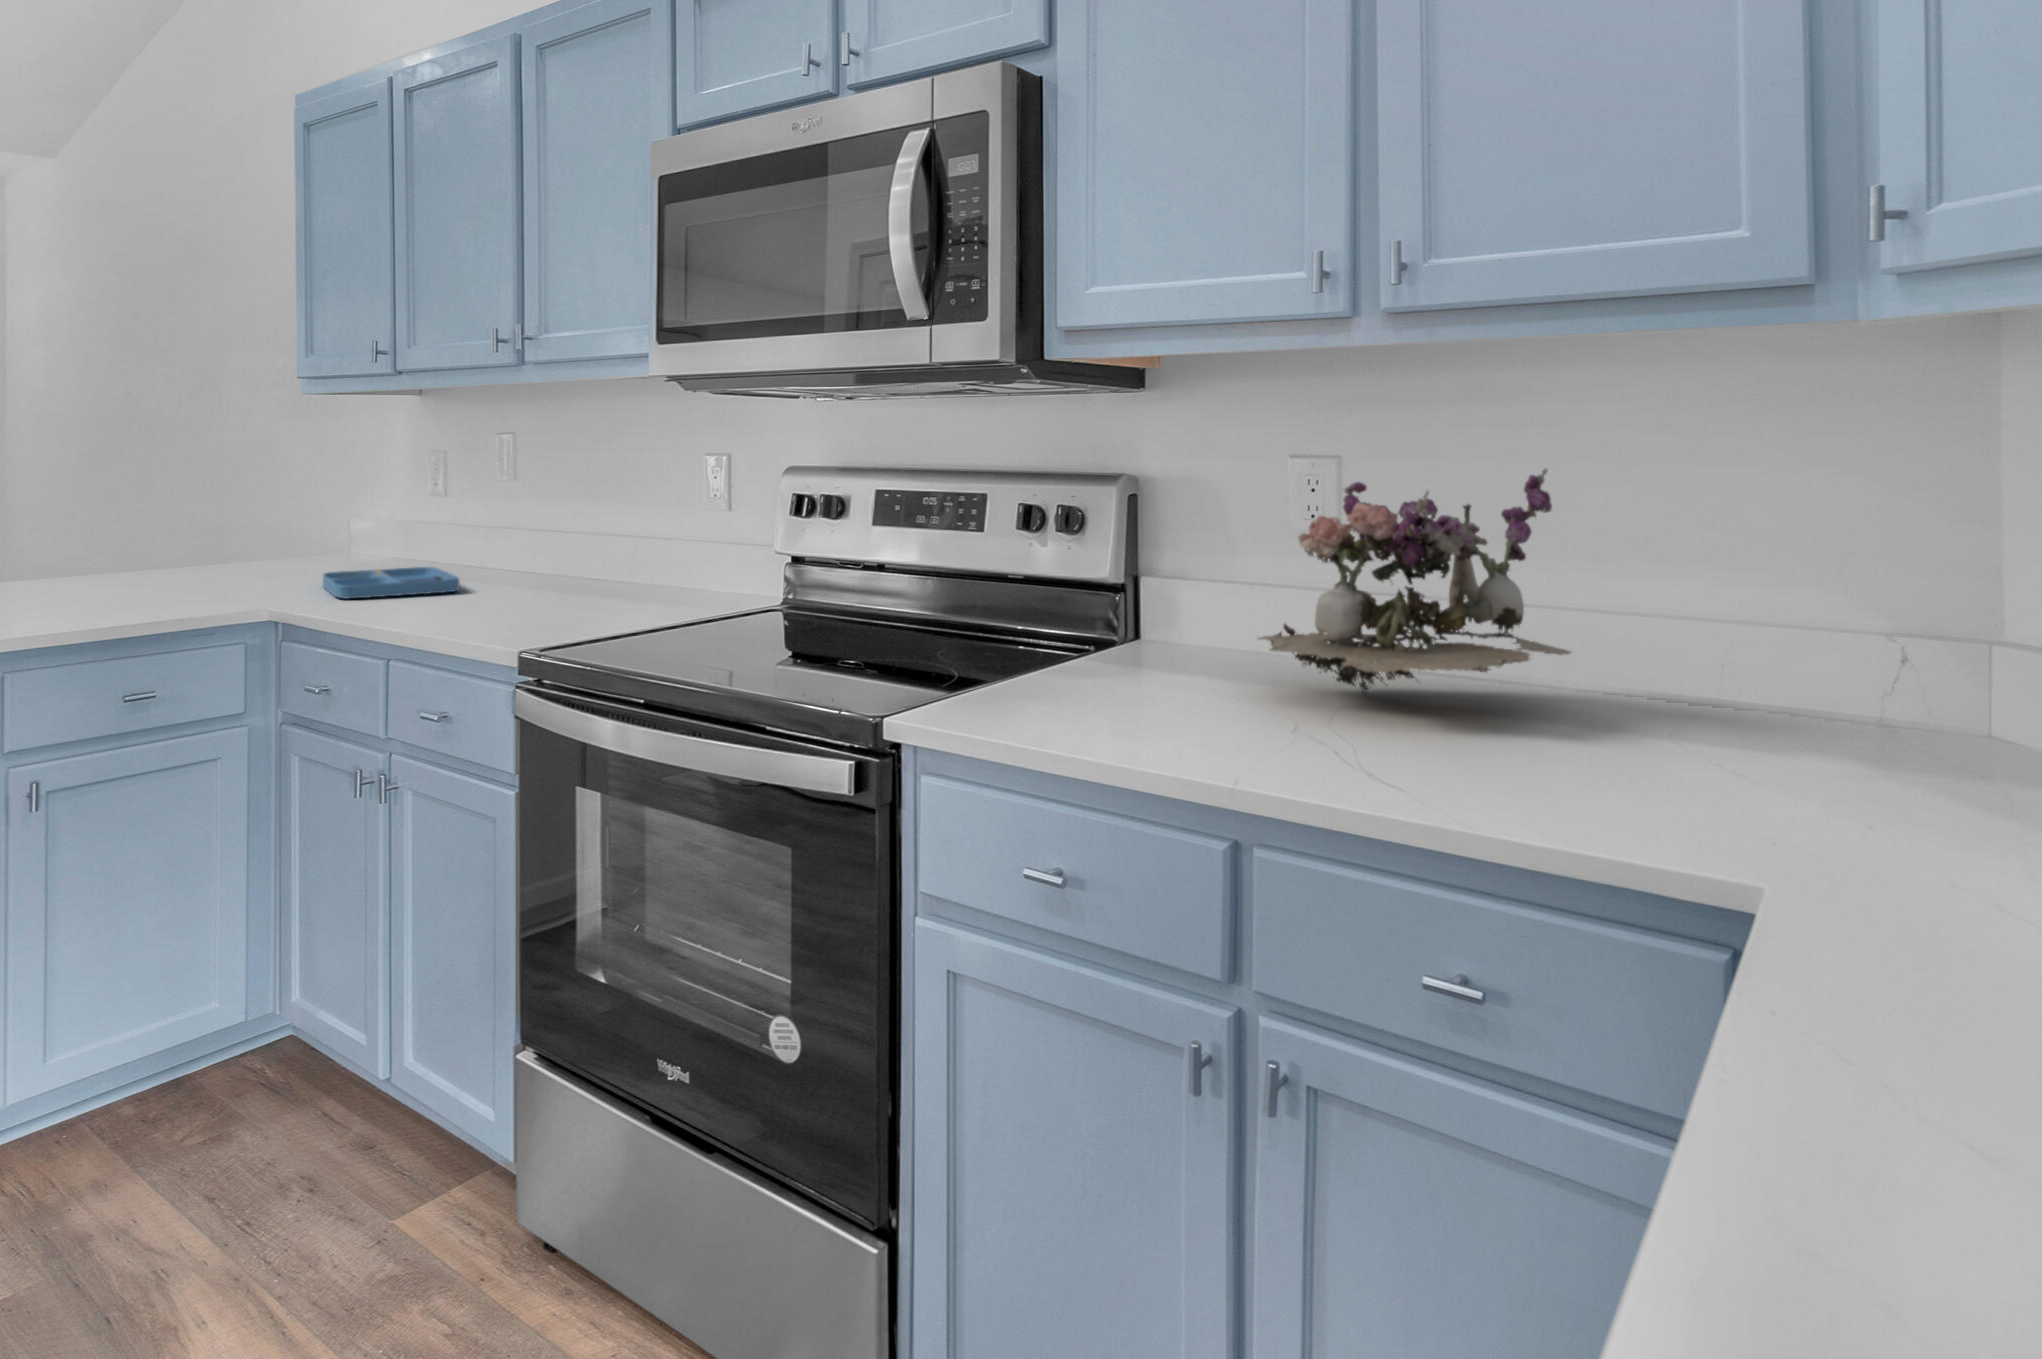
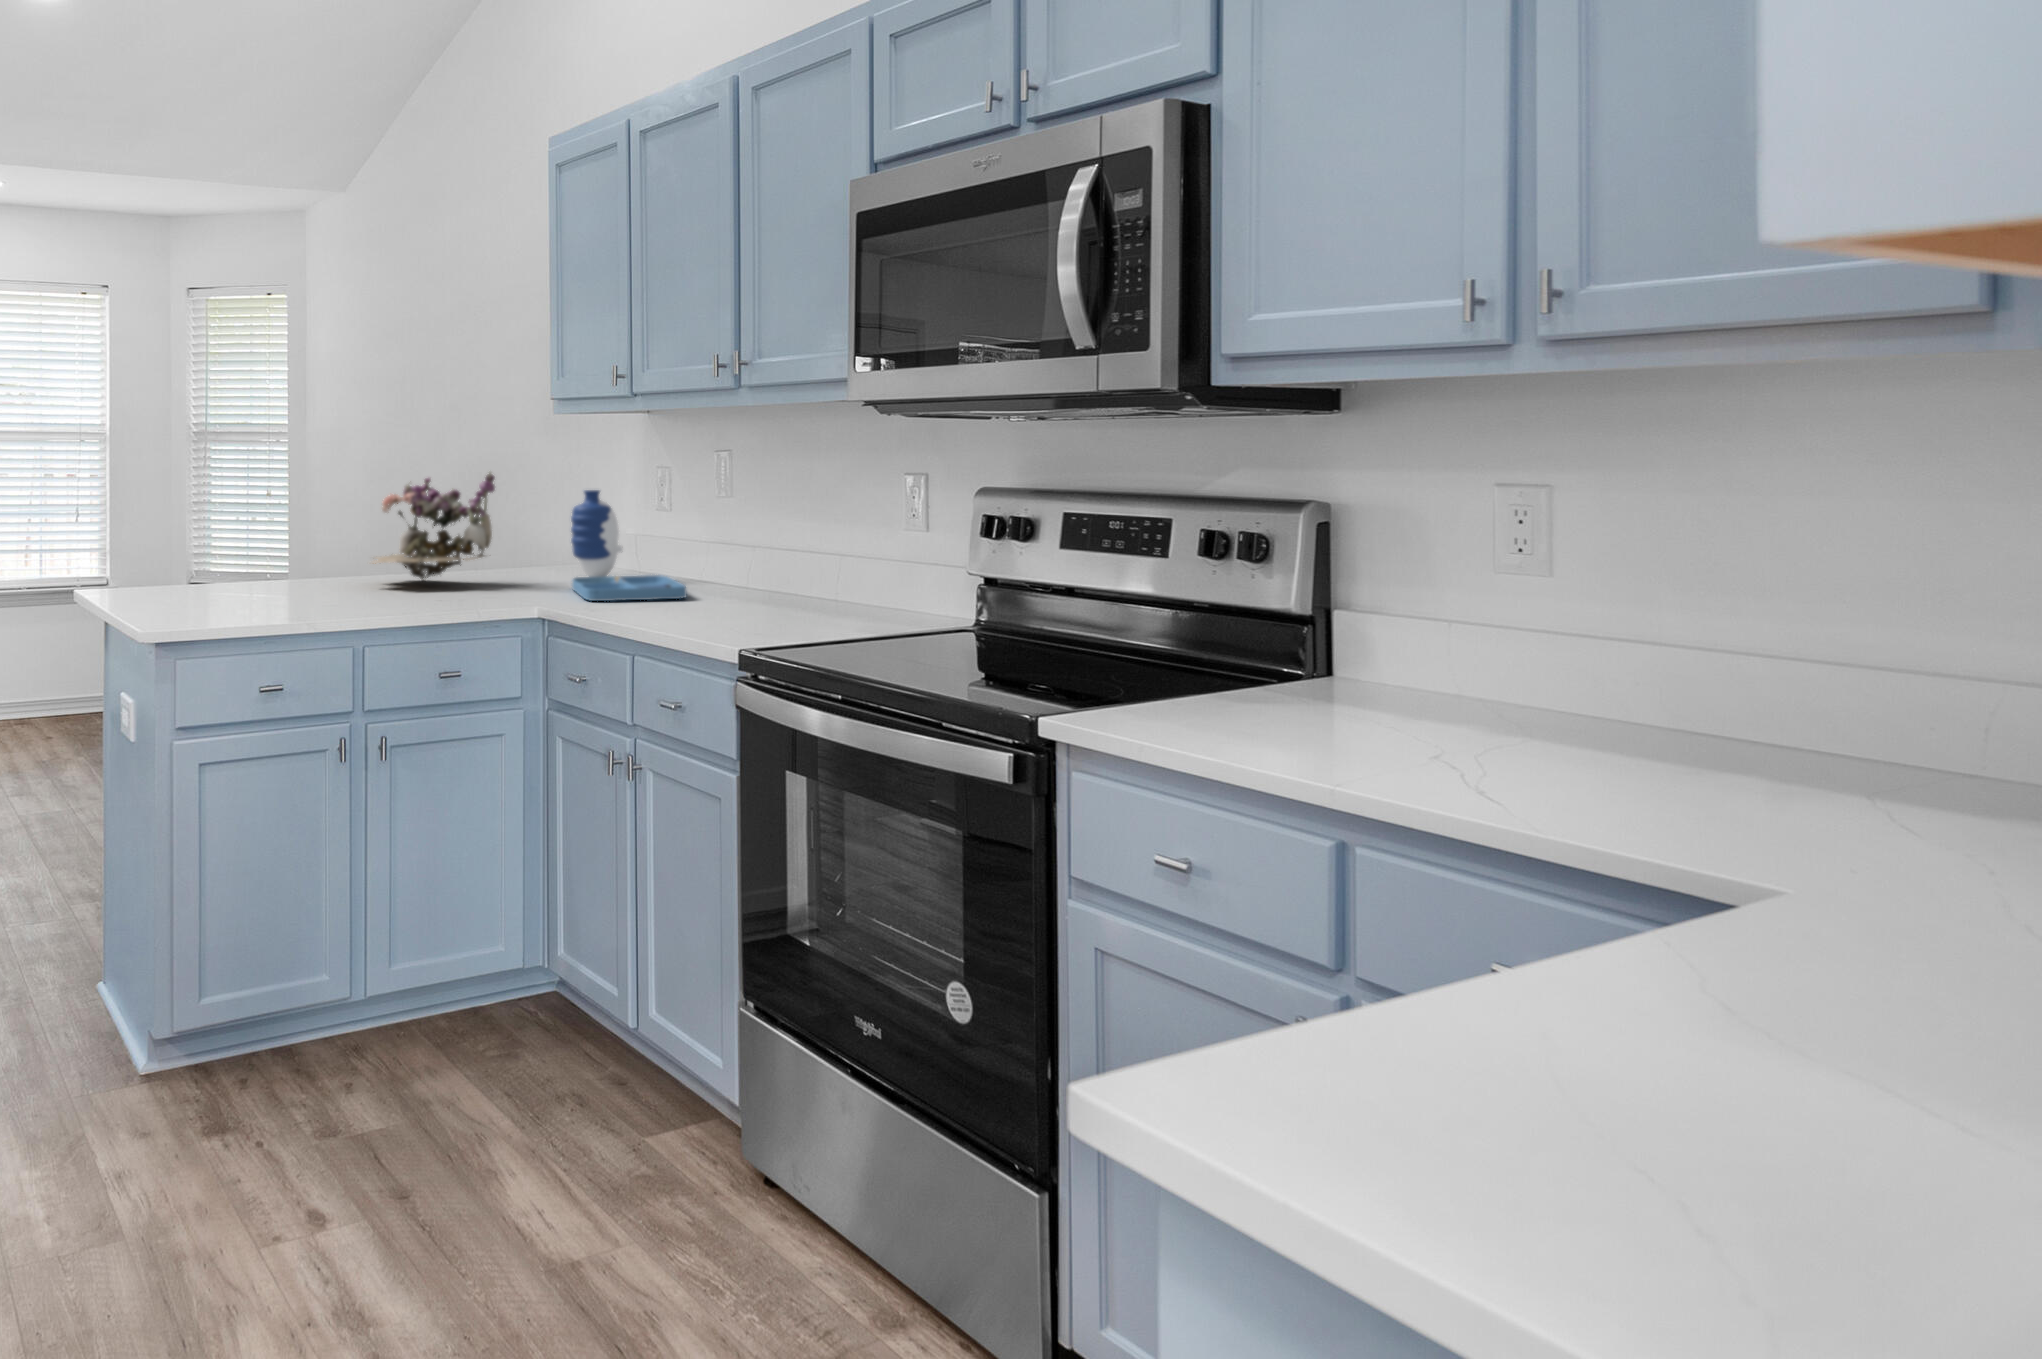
flower arrangement: present [1258,468,1571,694] -> present [372,472,495,581]
vase: none [323,476,385,573] -> present [571,490,623,577]

